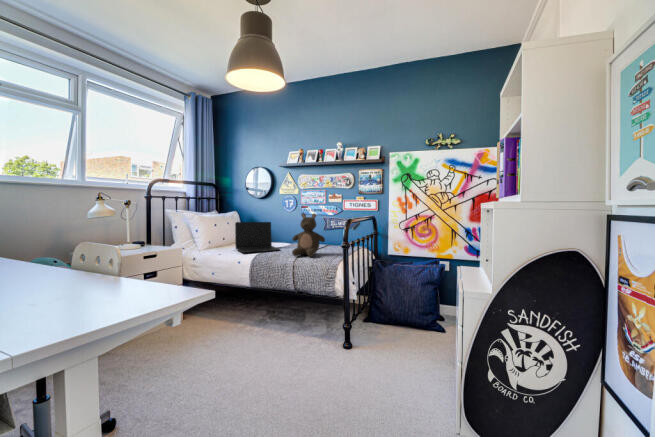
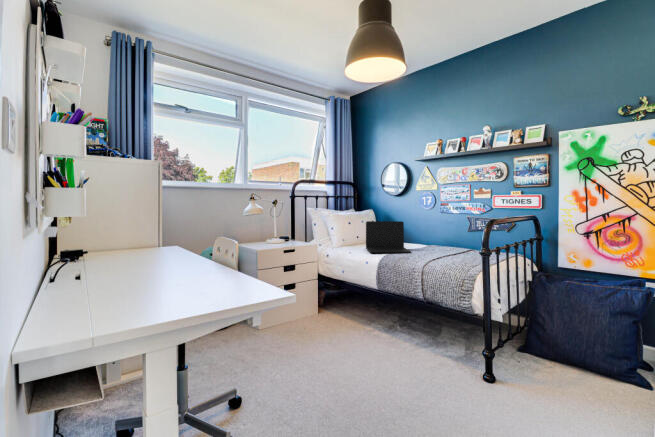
stuffed bear: present [292,213,325,257] -> none [420,212,461,261]

